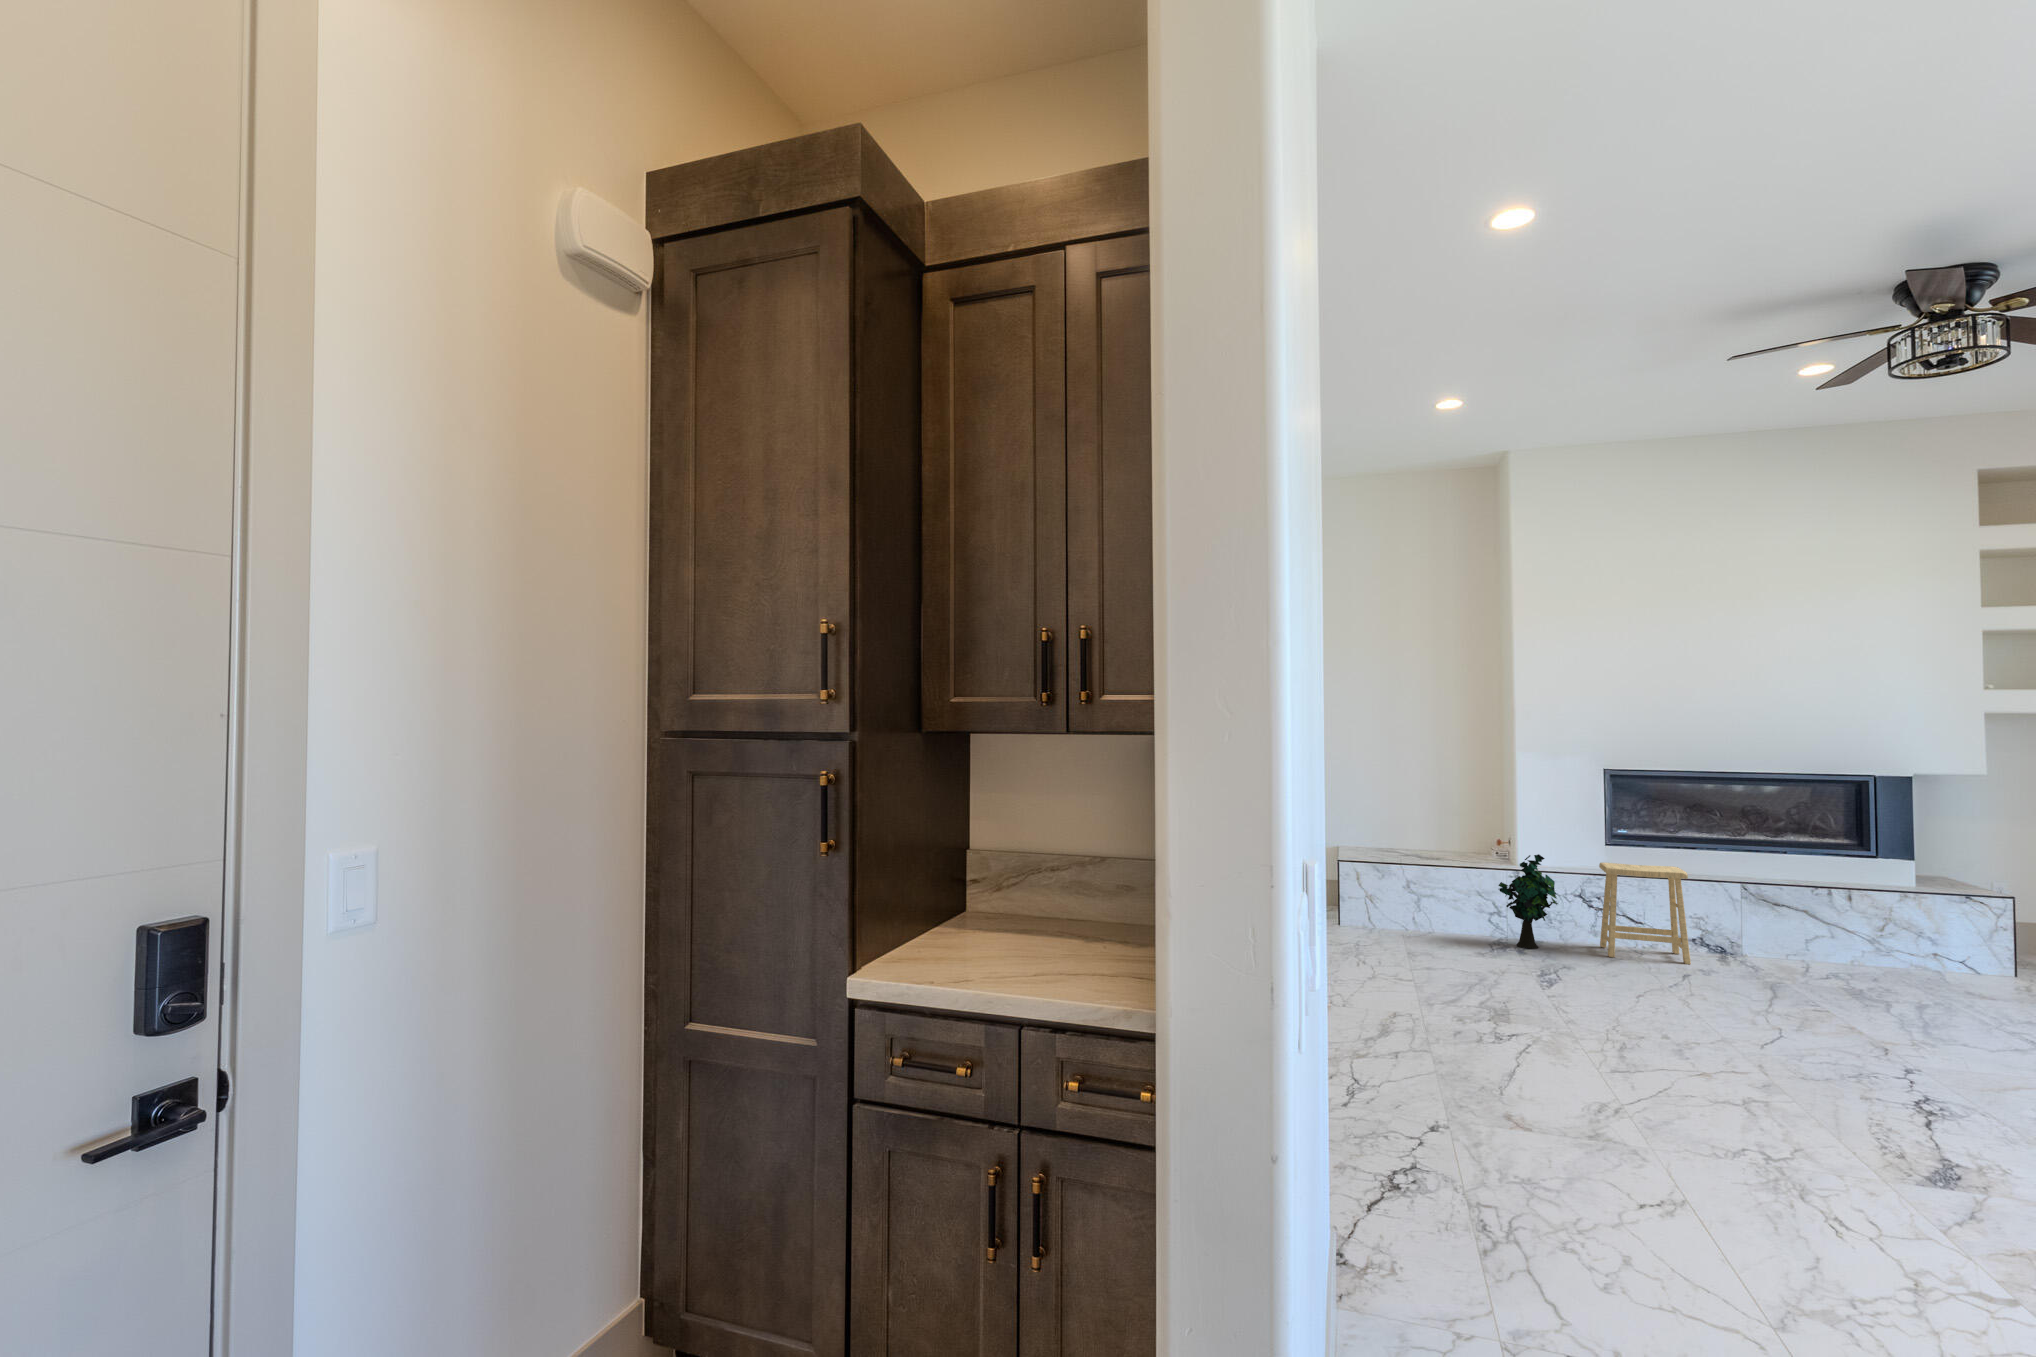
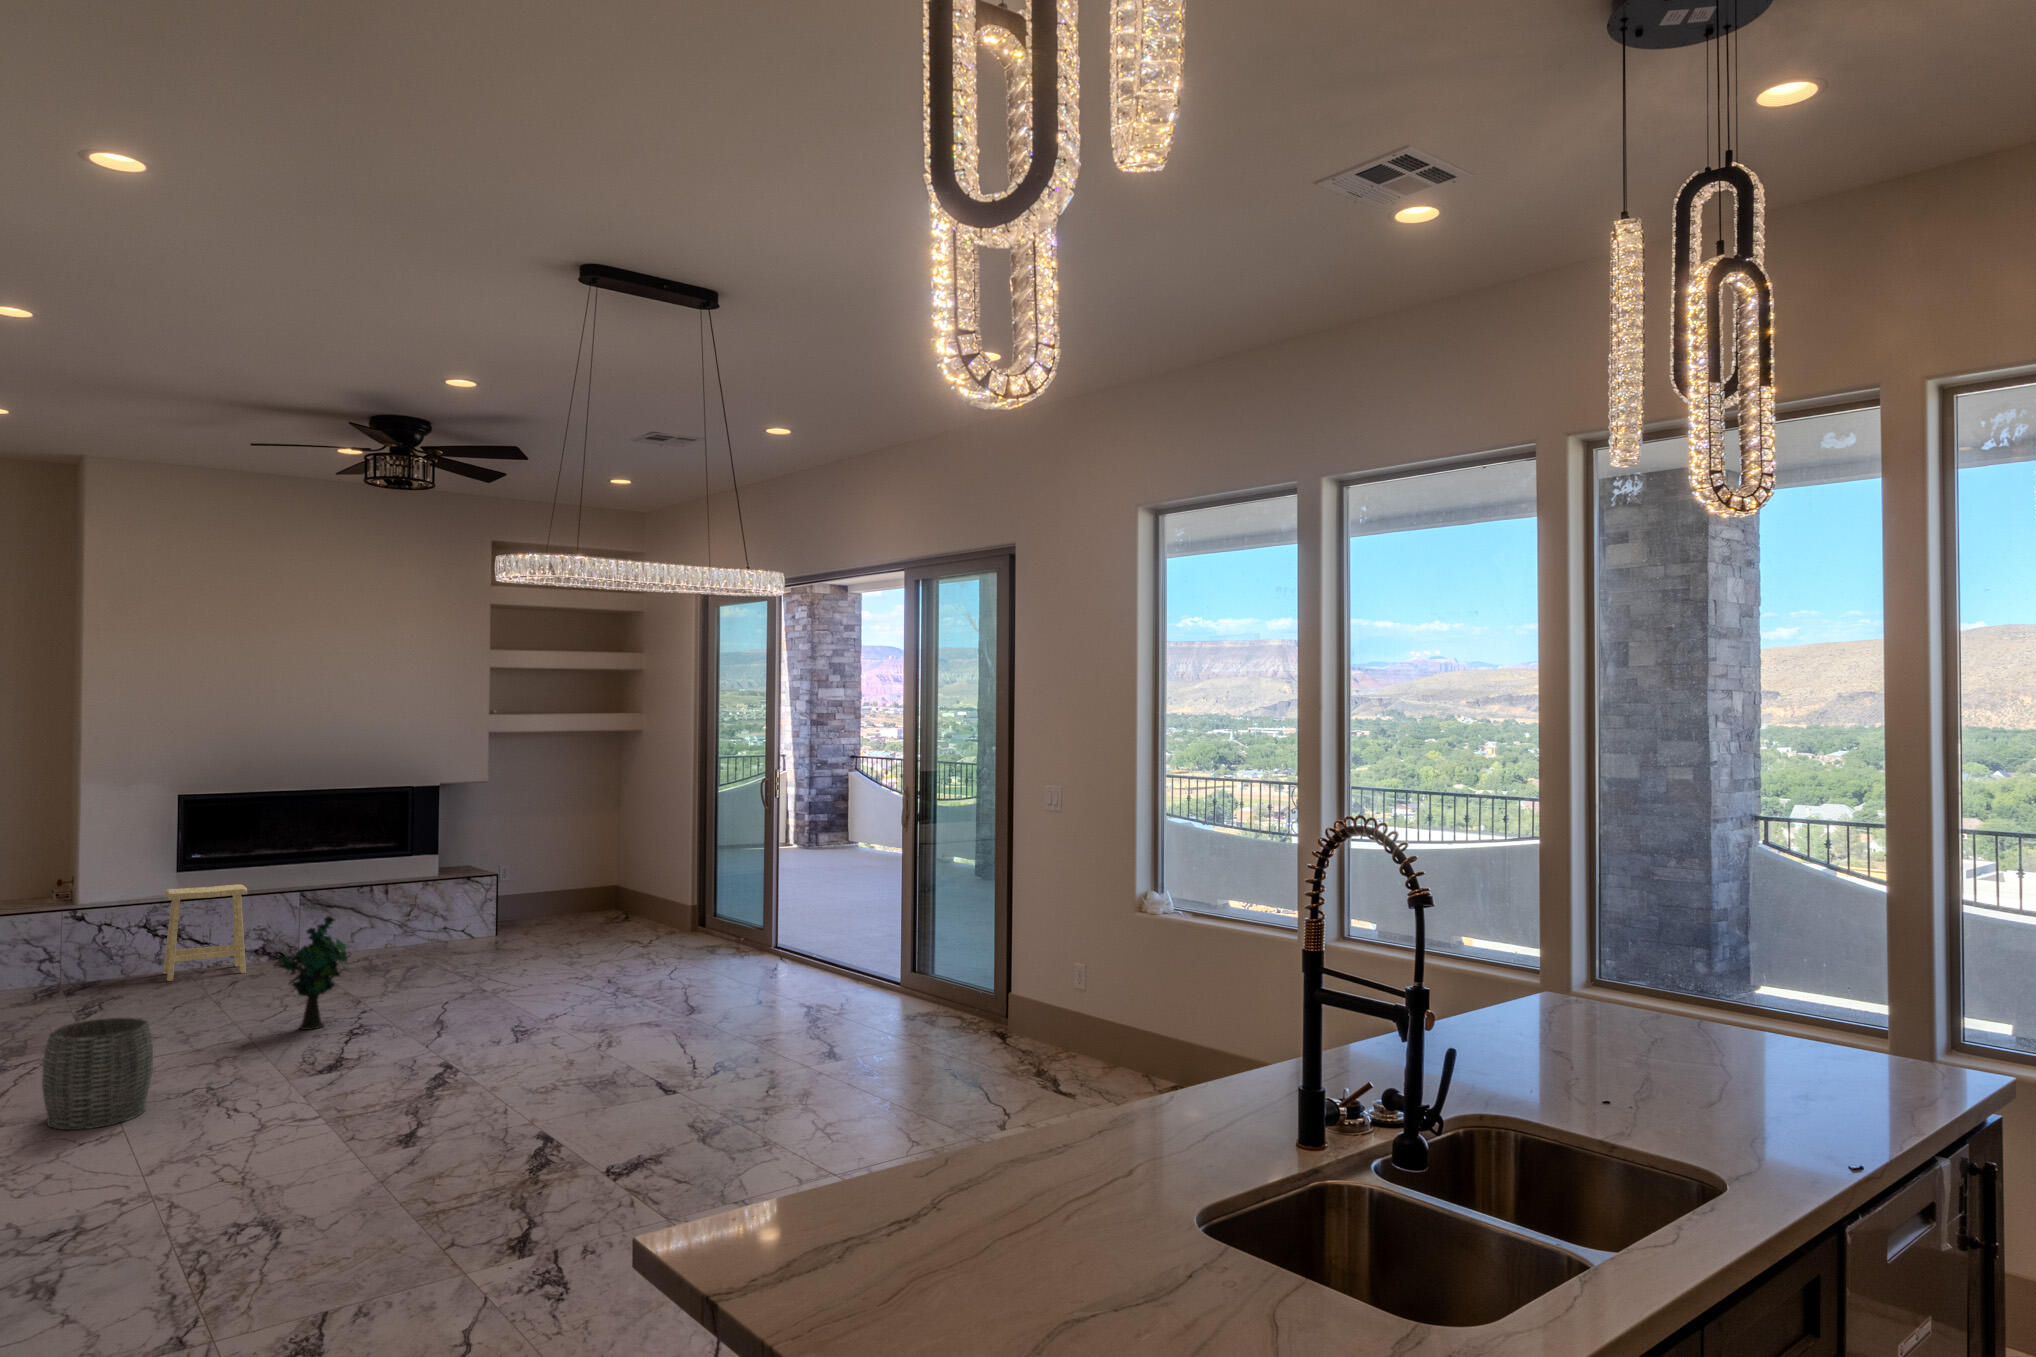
decorative plant: present [1499,854,1558,949] -> present [279,917,348,1030]
woven basket: none [1558,1020,1684,1166] -> present [42,1018,153,1130]

